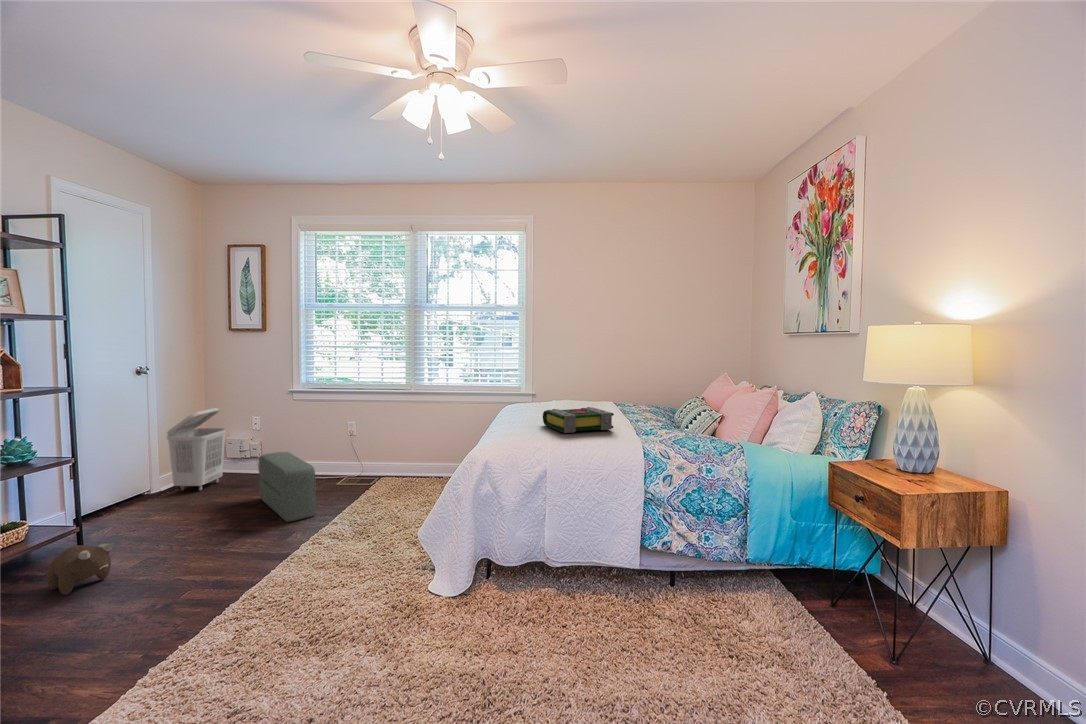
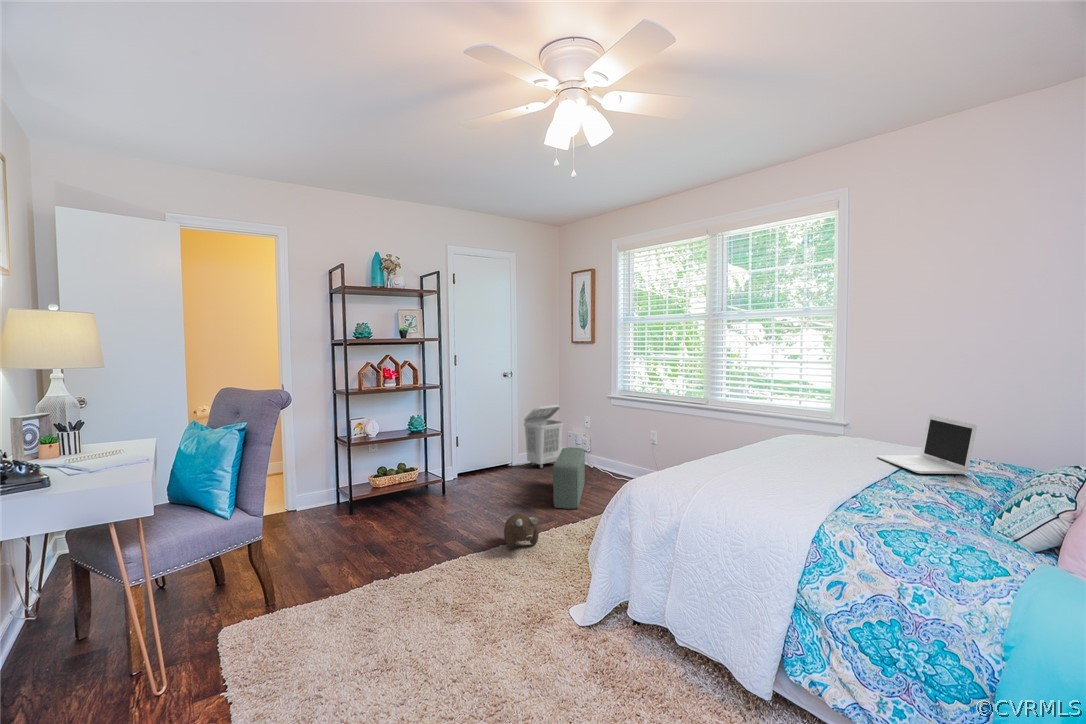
laptop: none [594,379,646,414] -> present [877,415,977,474]
book: present [543,407,614,433] -> none [723,446,813,488]
plush toy: present [47,543,114,595] -> present [504,513,539,549]

